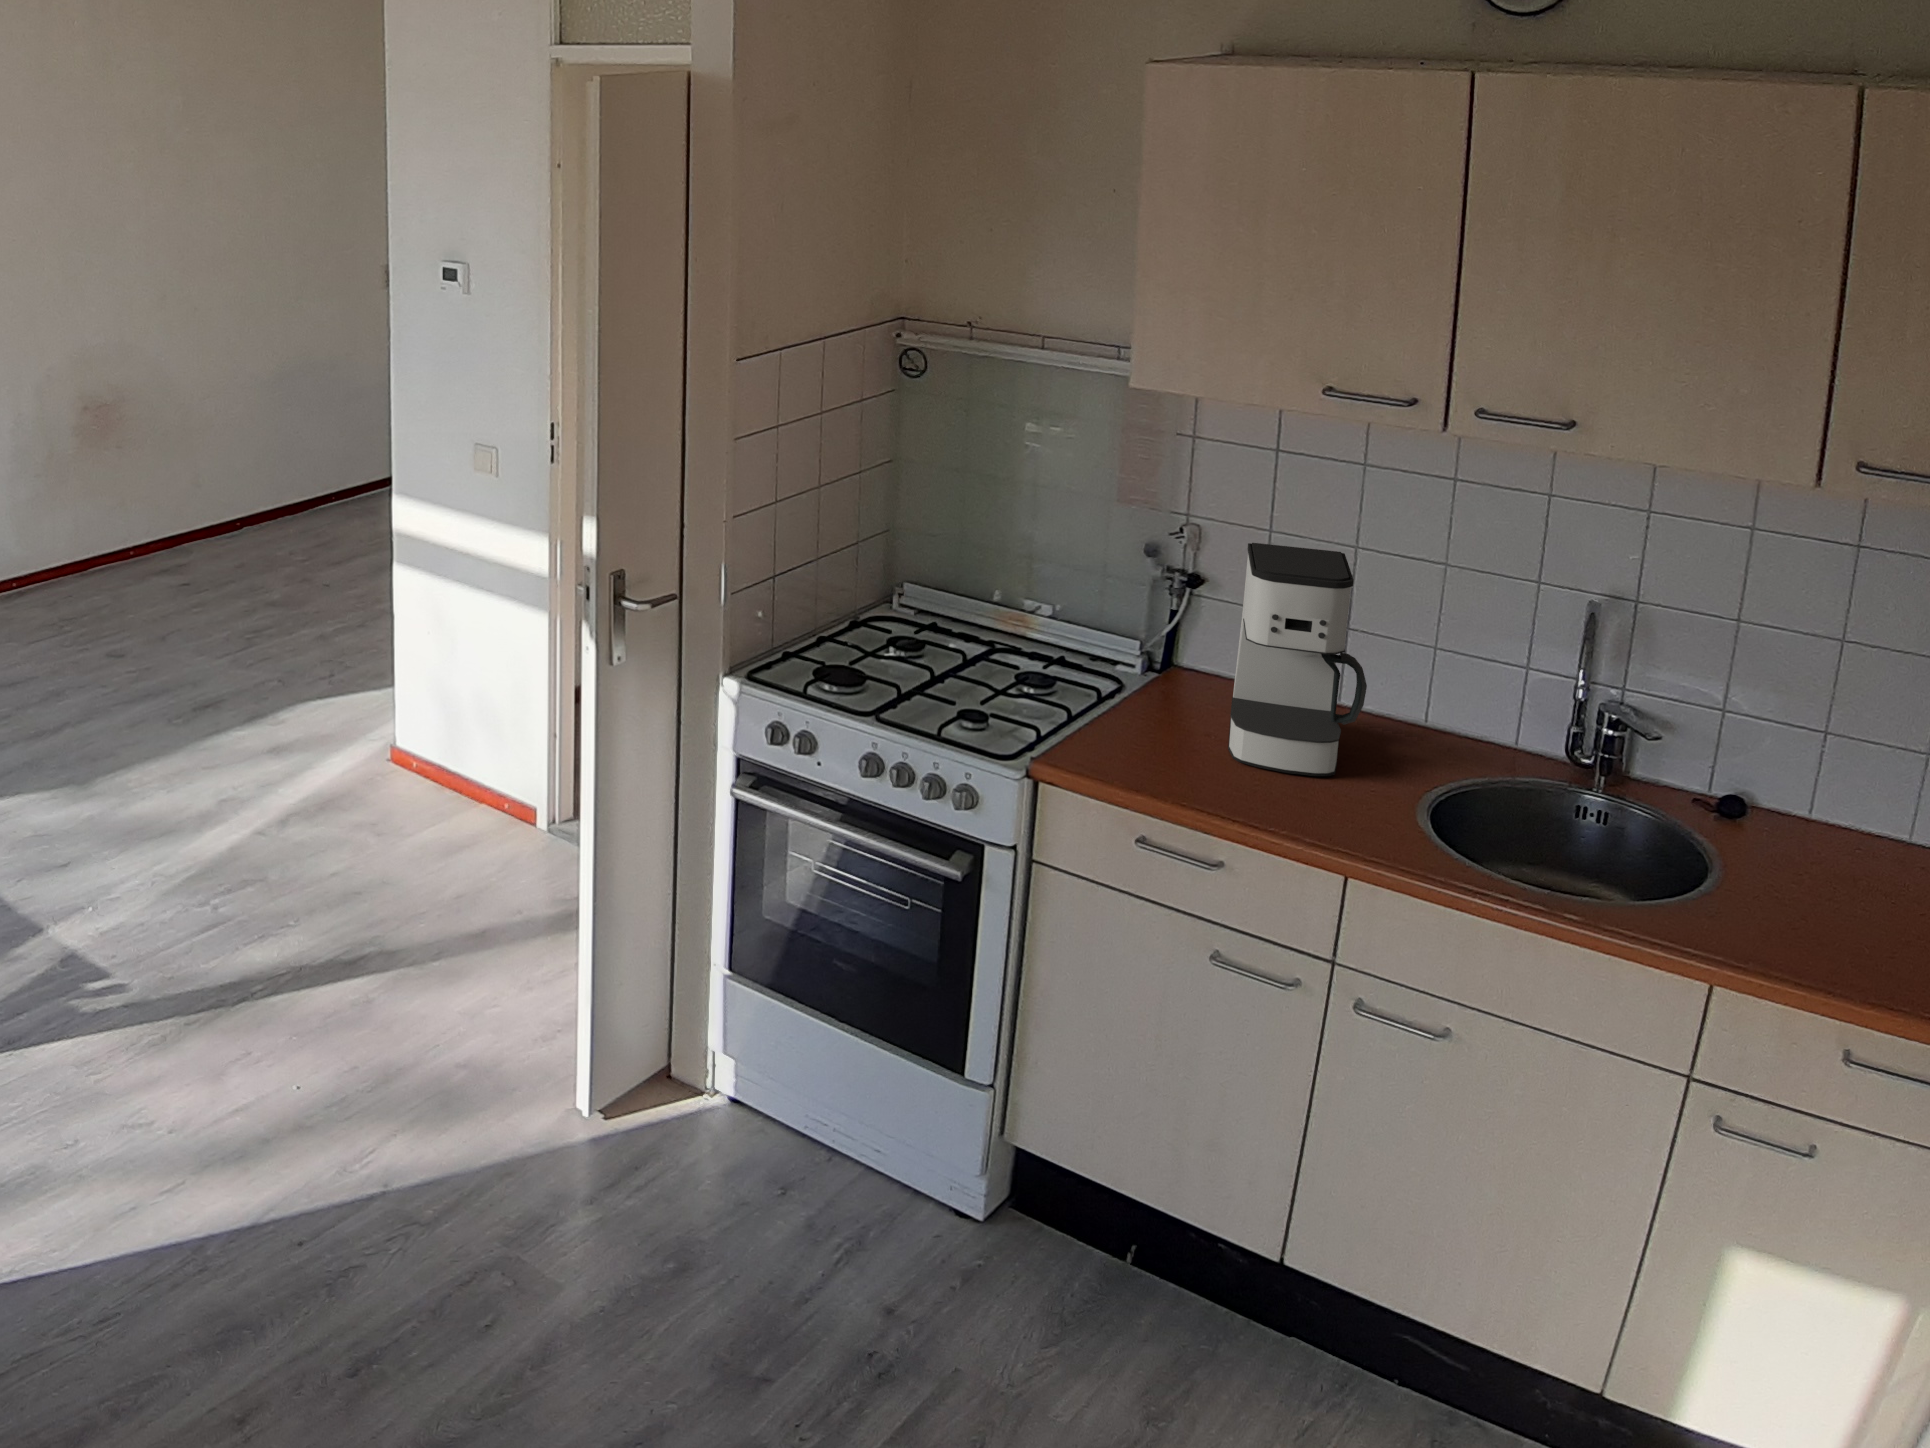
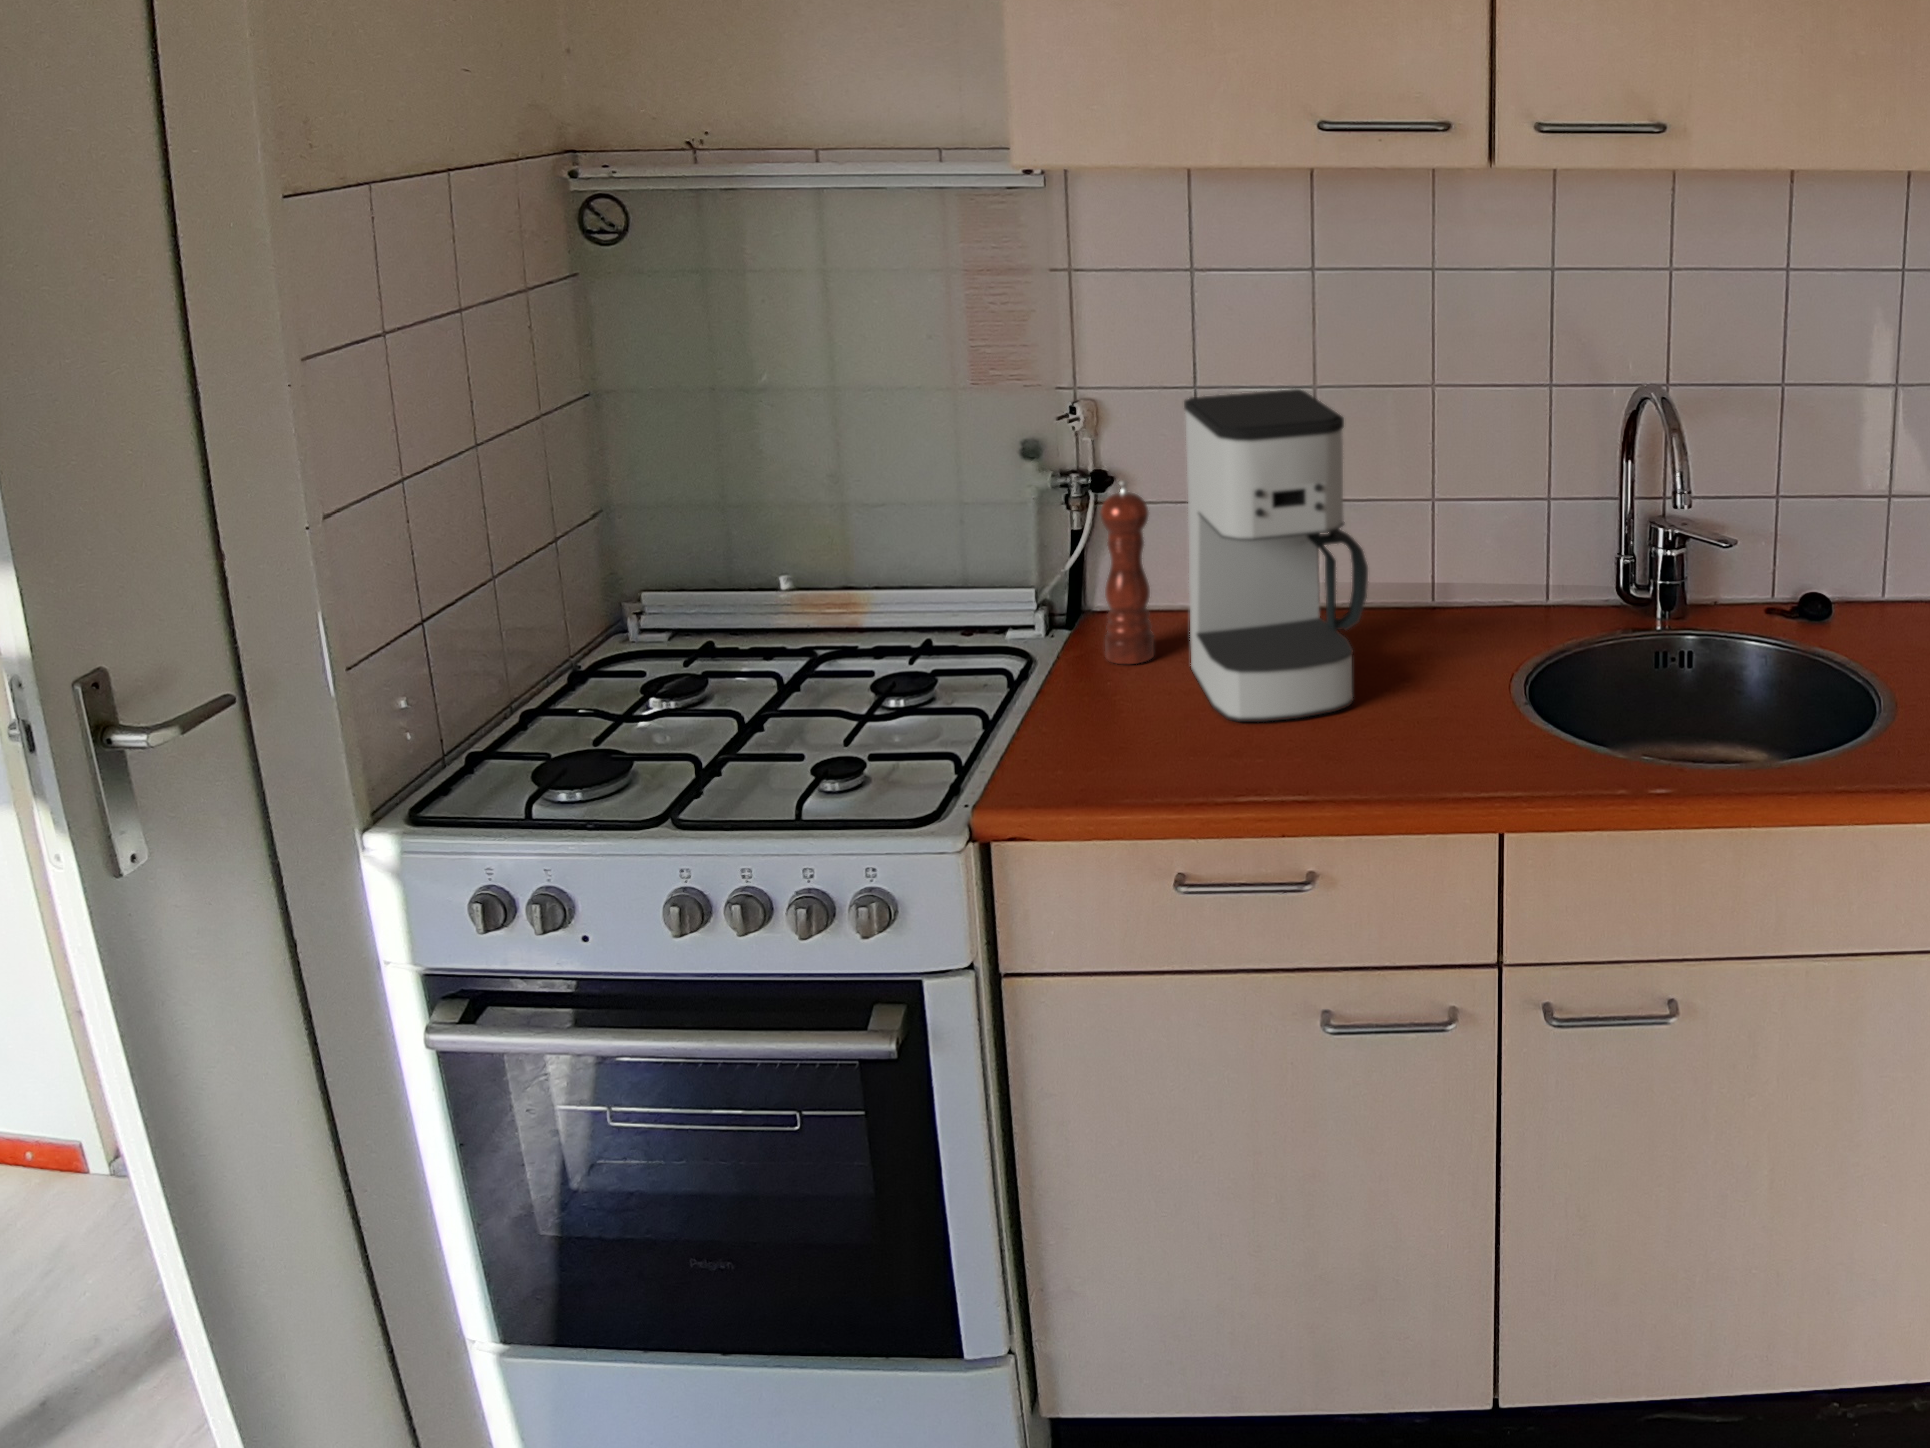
pepper mill: none [1174,586,1218,707] -> present [1100,480,1154,664]

